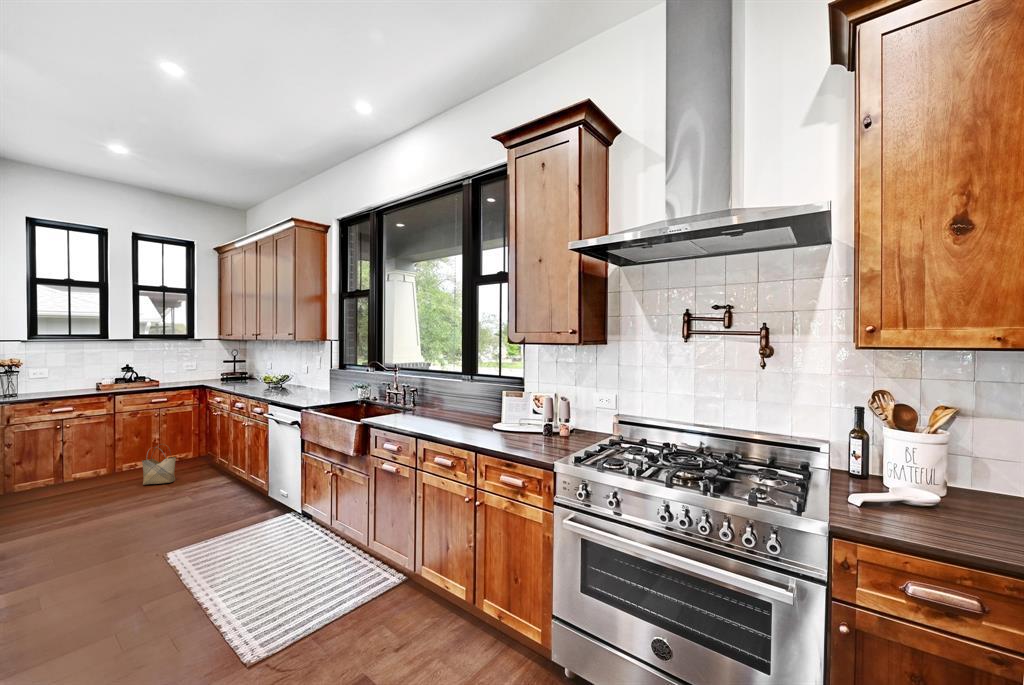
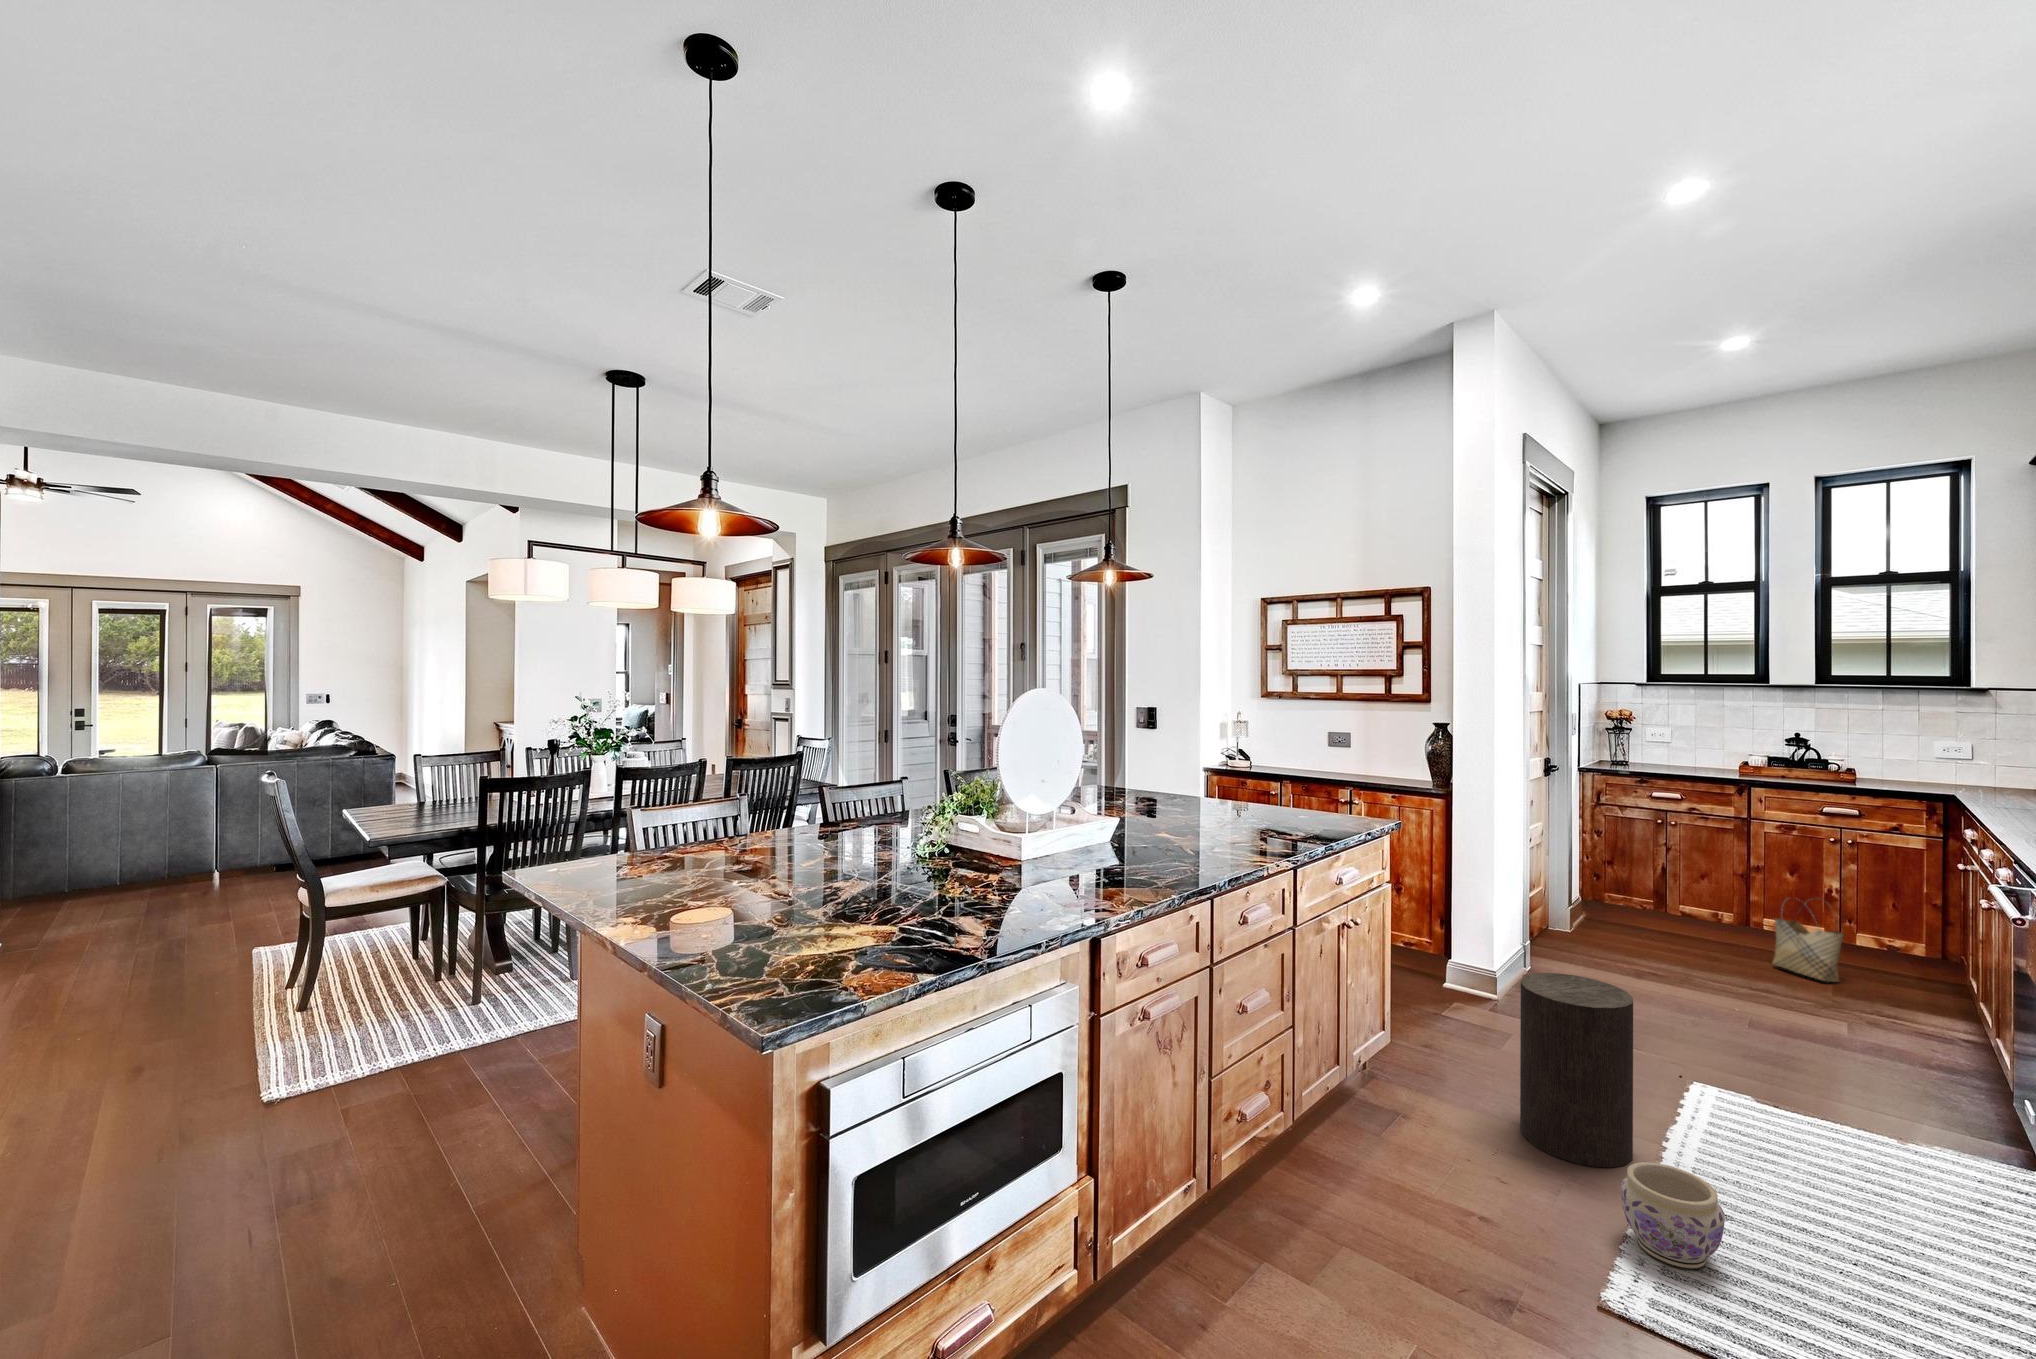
stool: none [110,514,187,634] -> present [1520,973,1633,1167]
planter: none [217,579,265,631] -> present [1621,1162,1725,1270]

